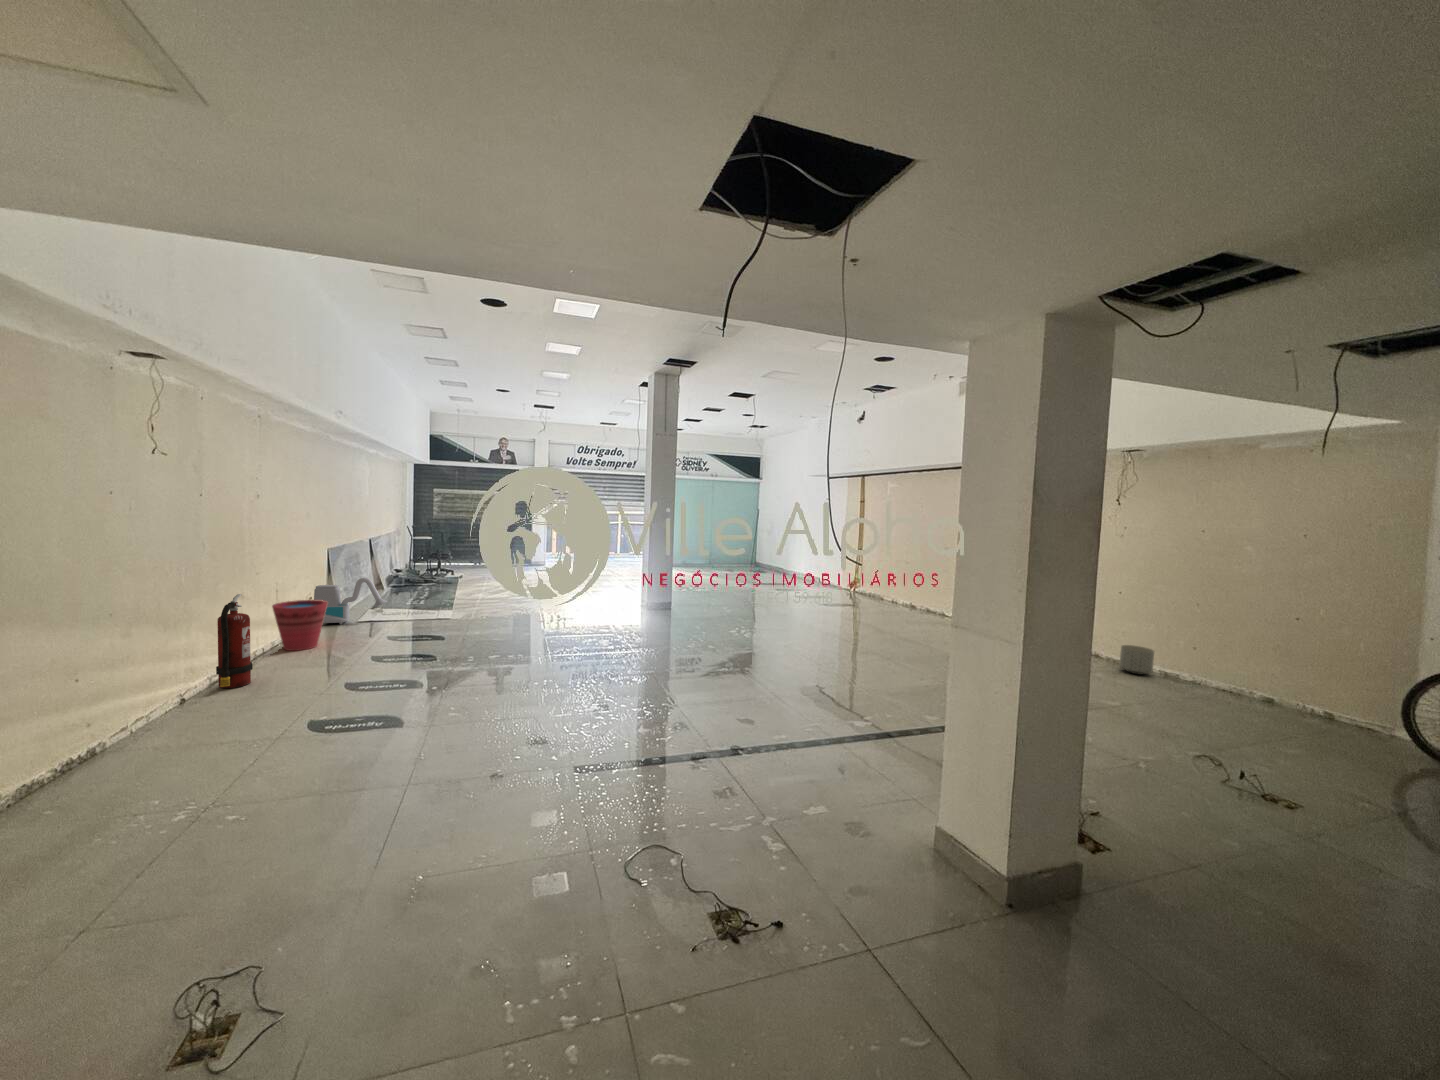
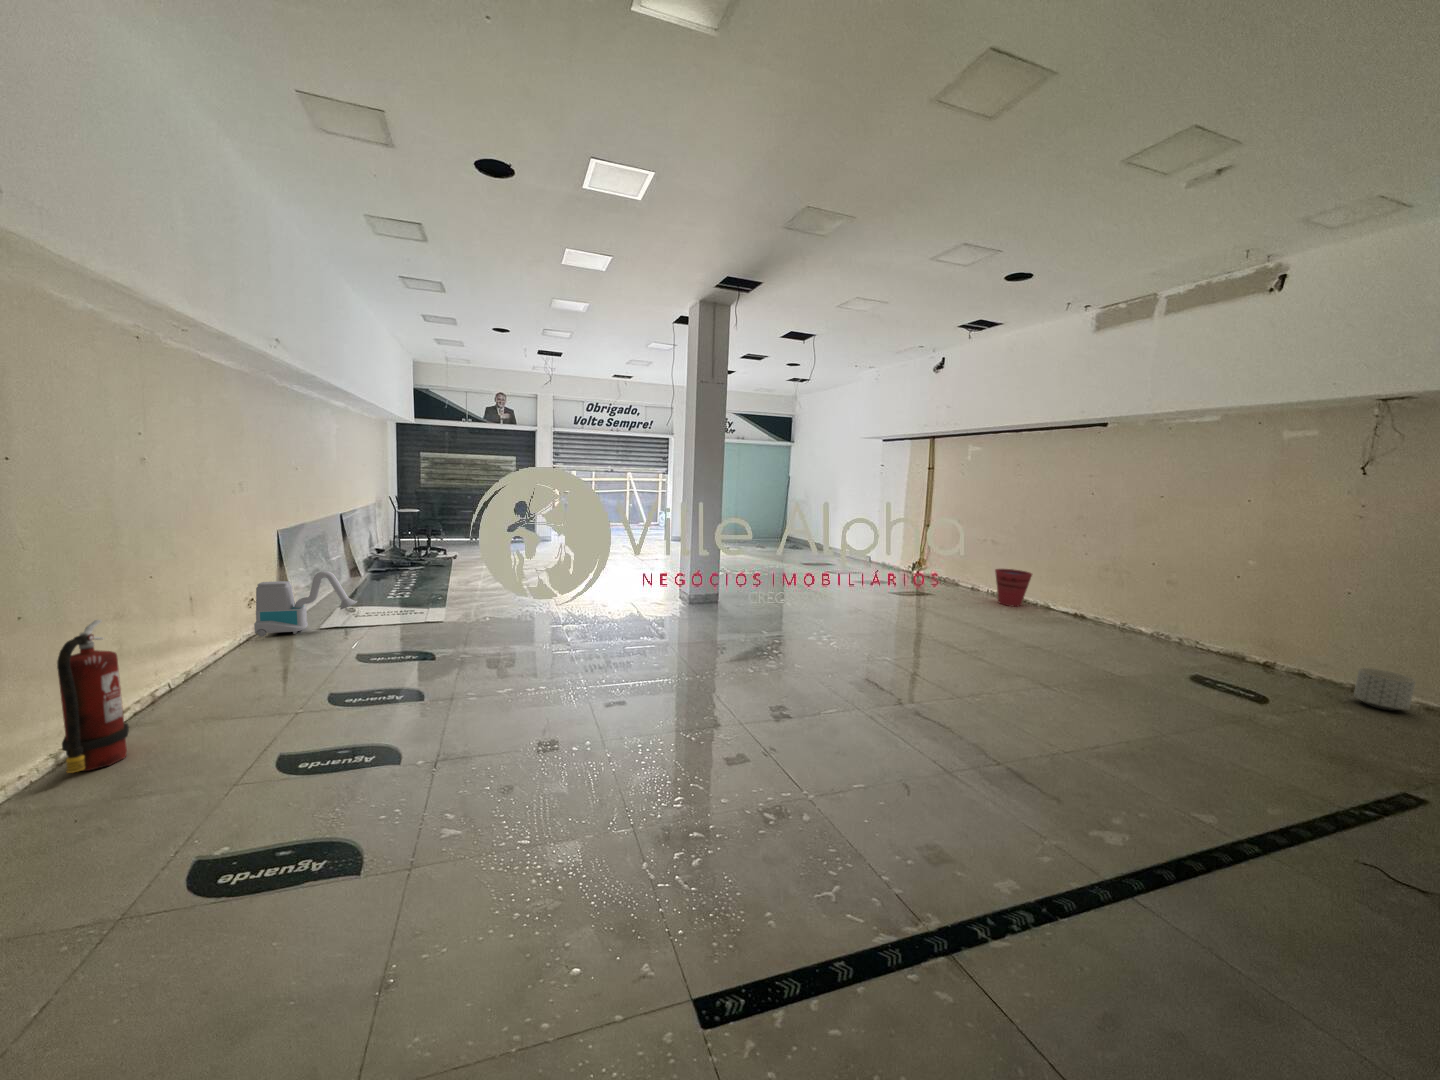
bucket: present [272,600,327,651] -> present [995,569,1032,607]

